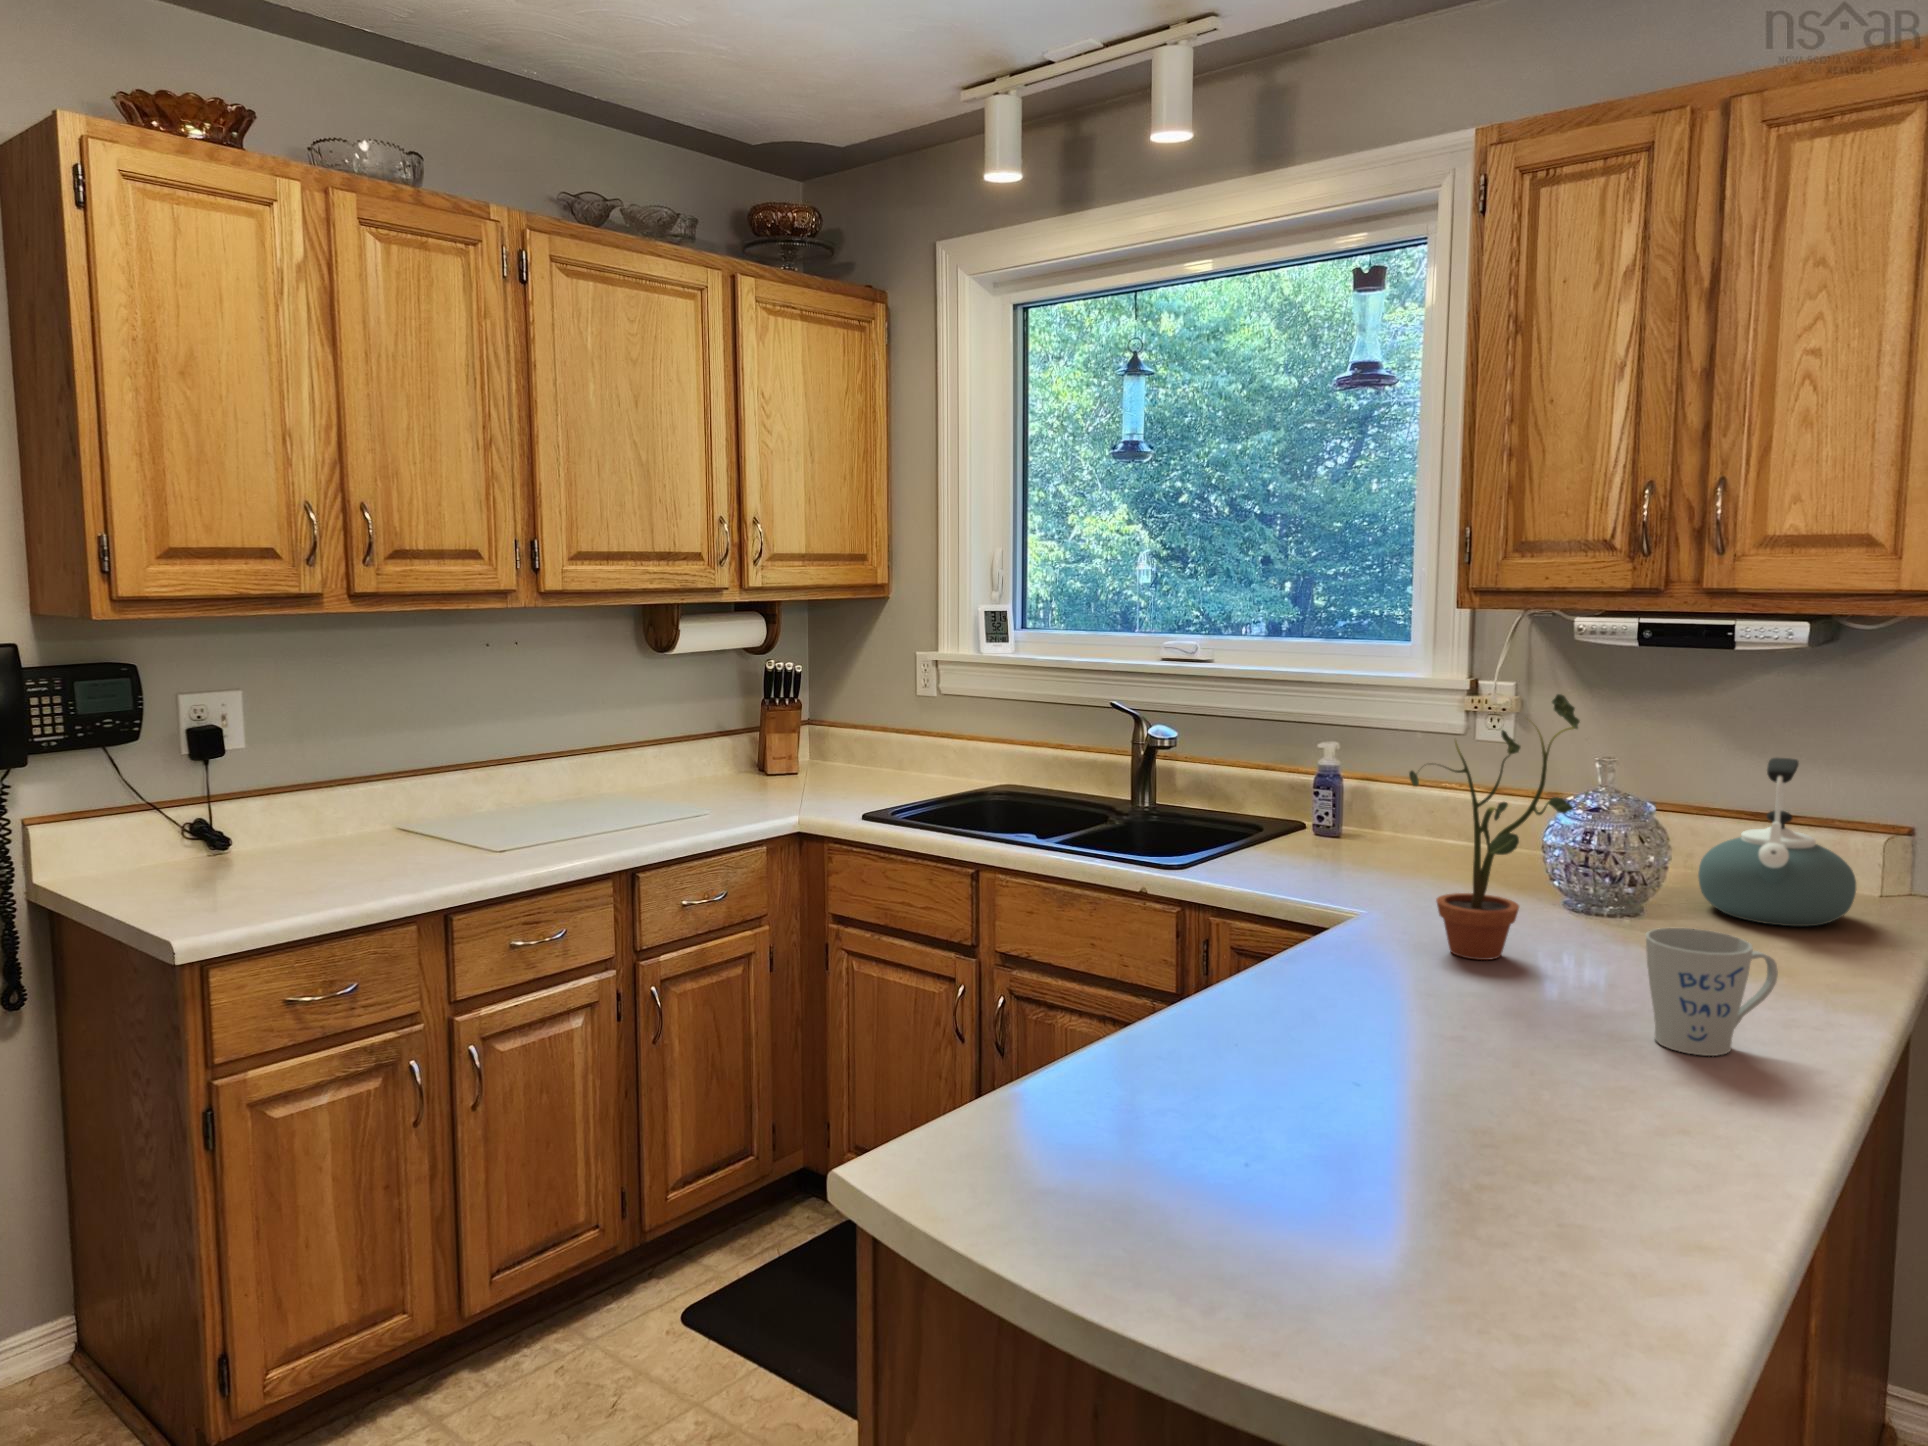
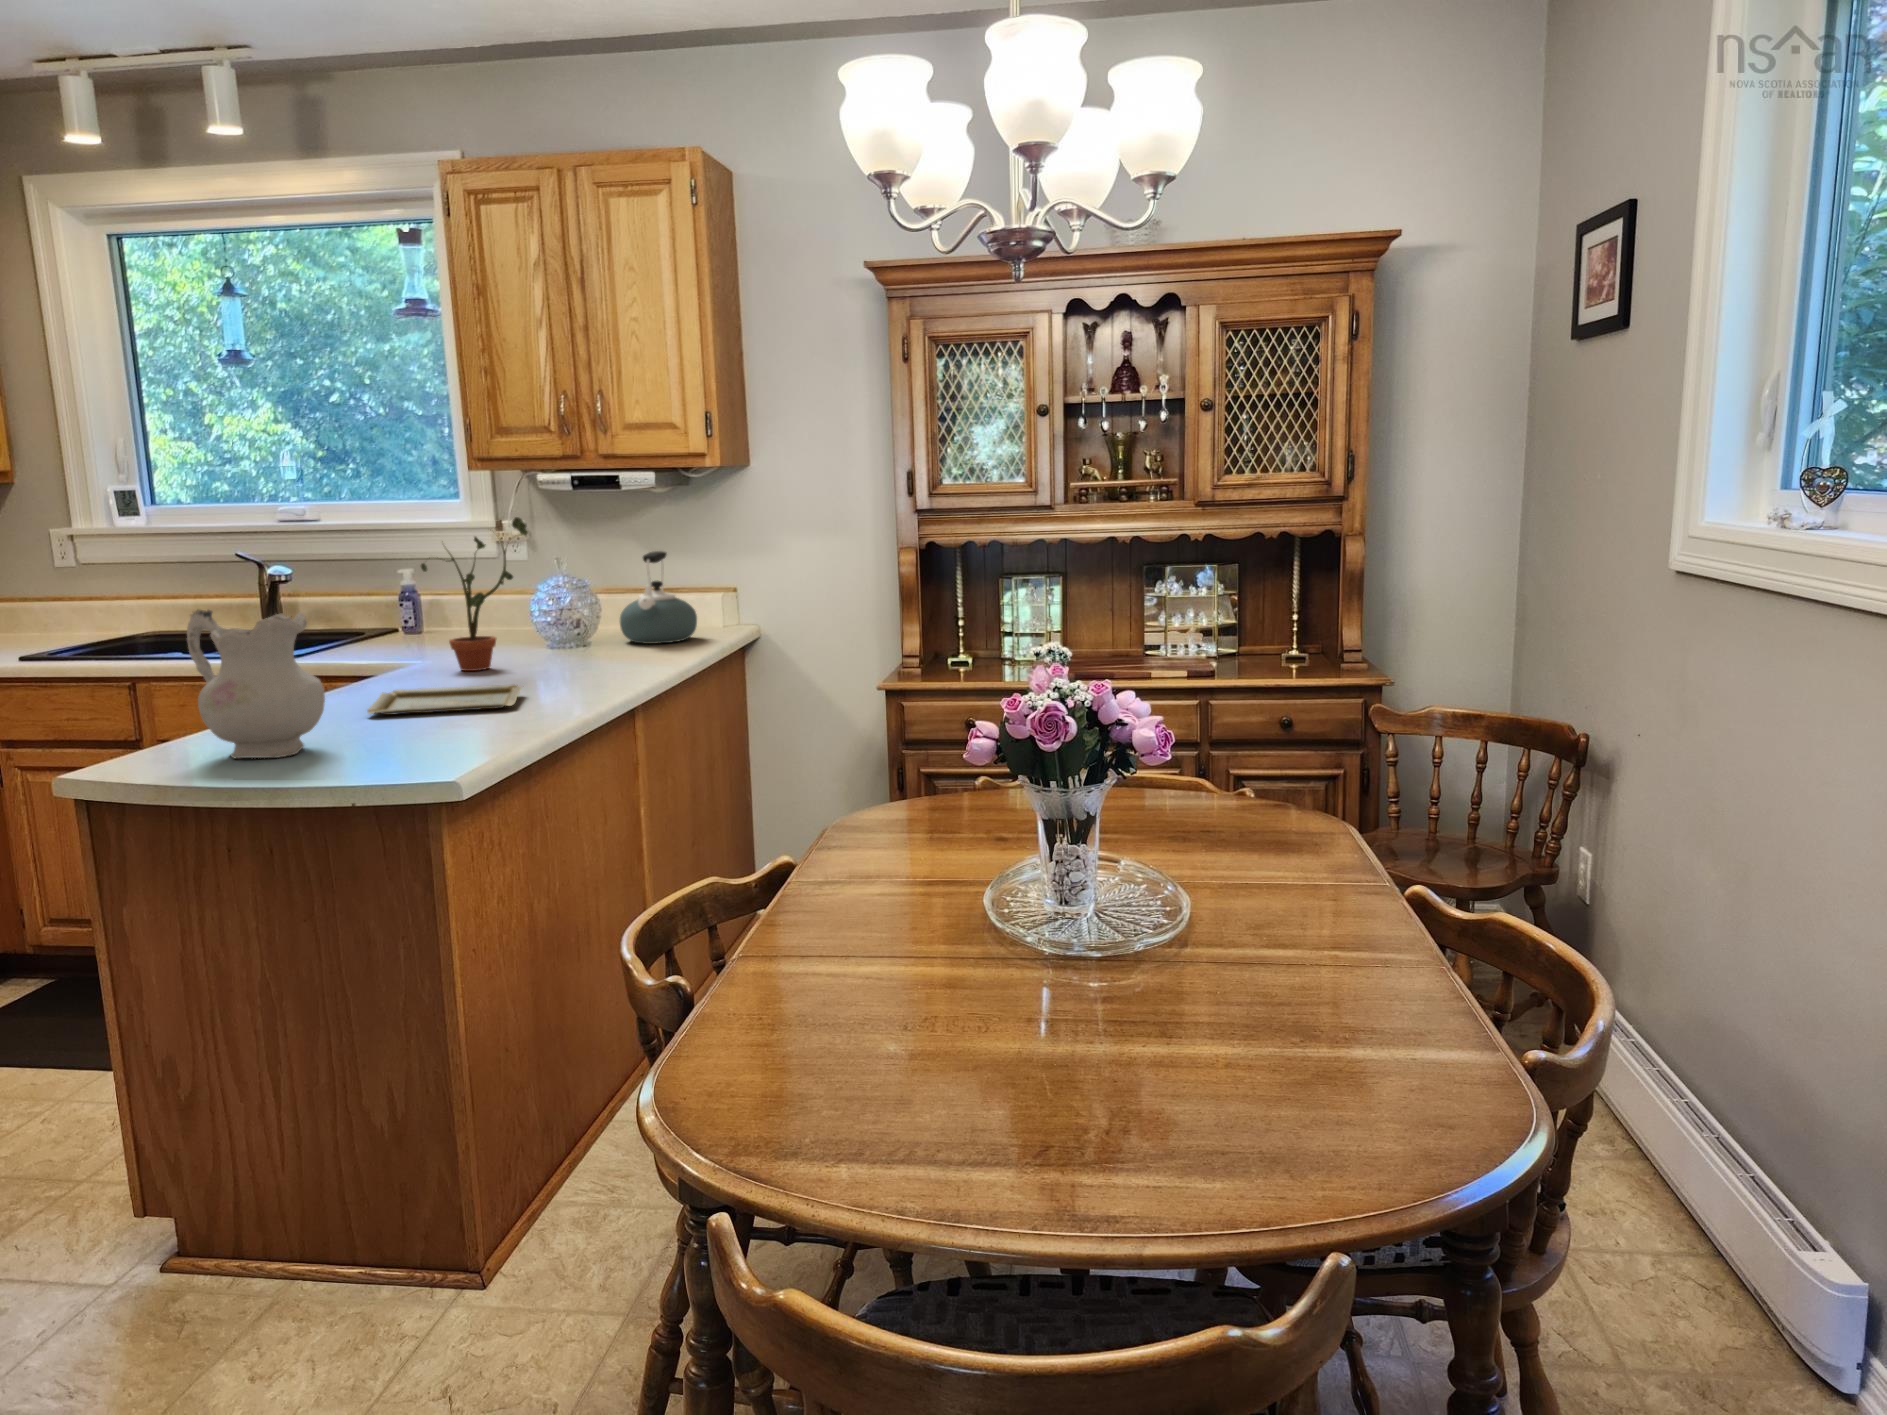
ceramic pitcher: none [1073,909,1315,1254] -> present [187,610,325,758]
mug: present [1646,928,1778,1056] -> none [536,626,601,686]
tray: none [1347,1022,1655,1135] -> present [367,685,522,715]

